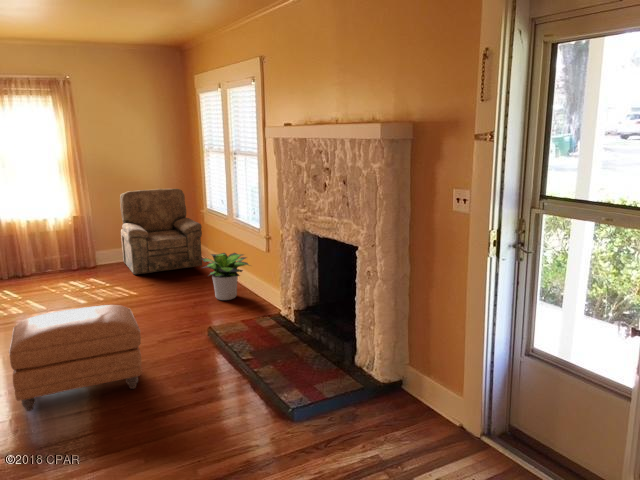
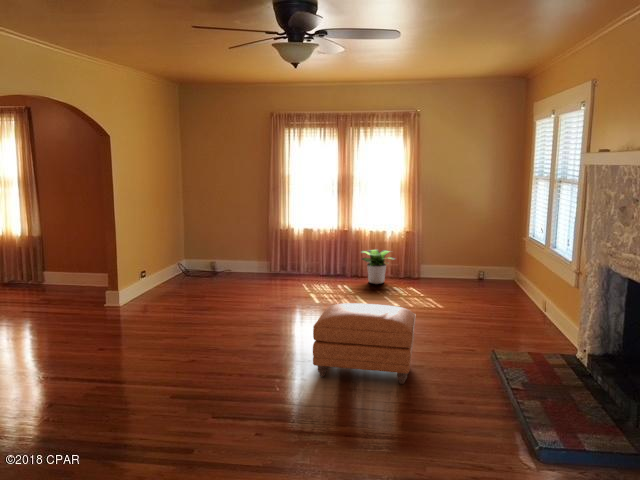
armchair: present [120,189,202,274] -> none [444,213,520,293]
potted plant: present [202,253,249,300] -> present [362,249,395,284]

